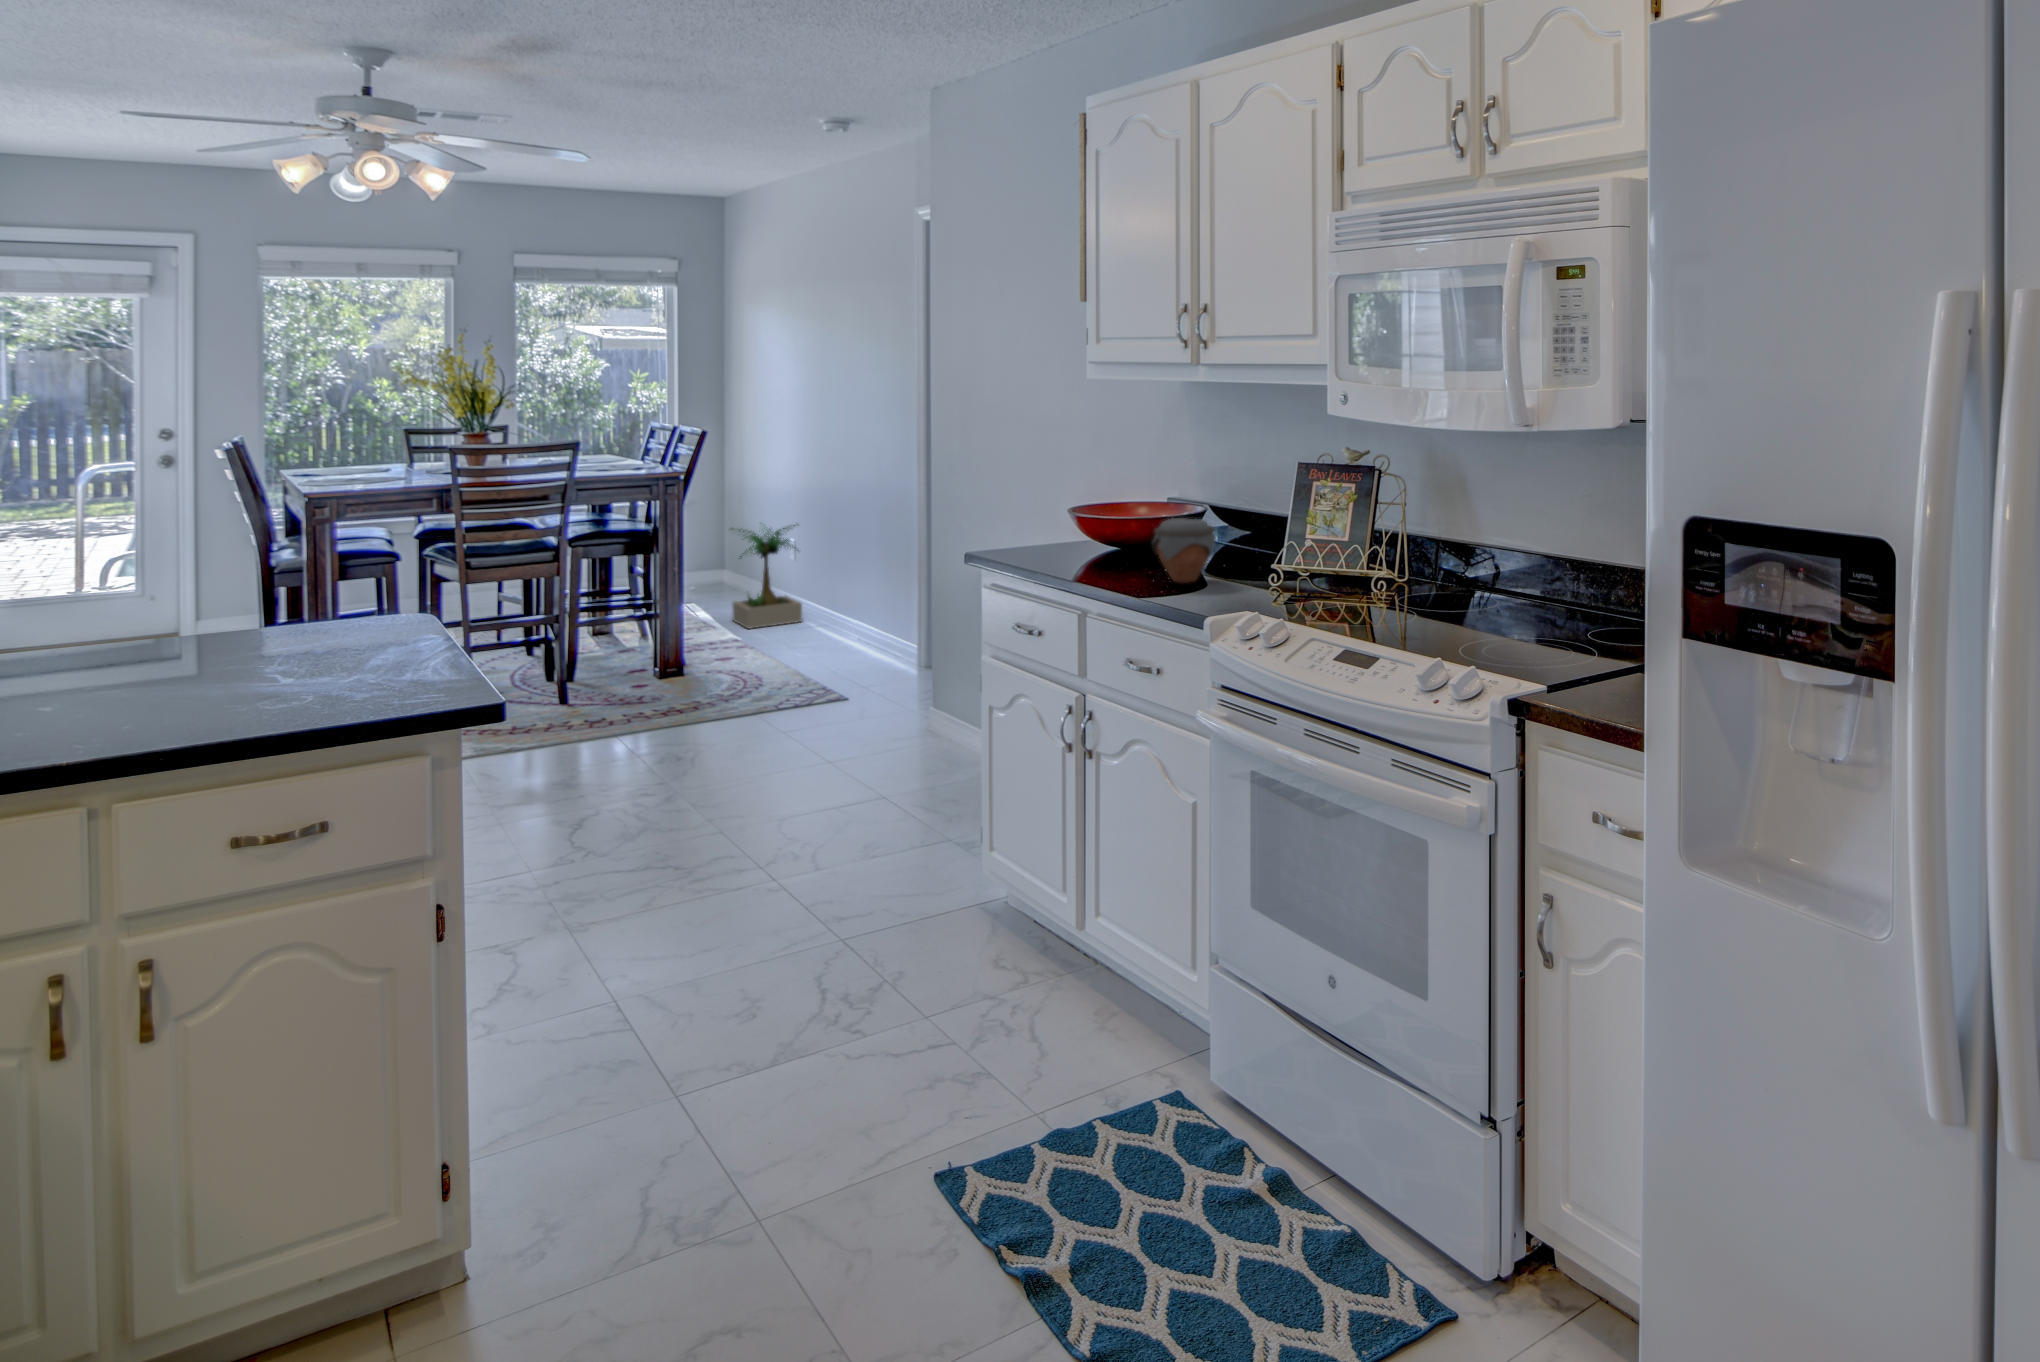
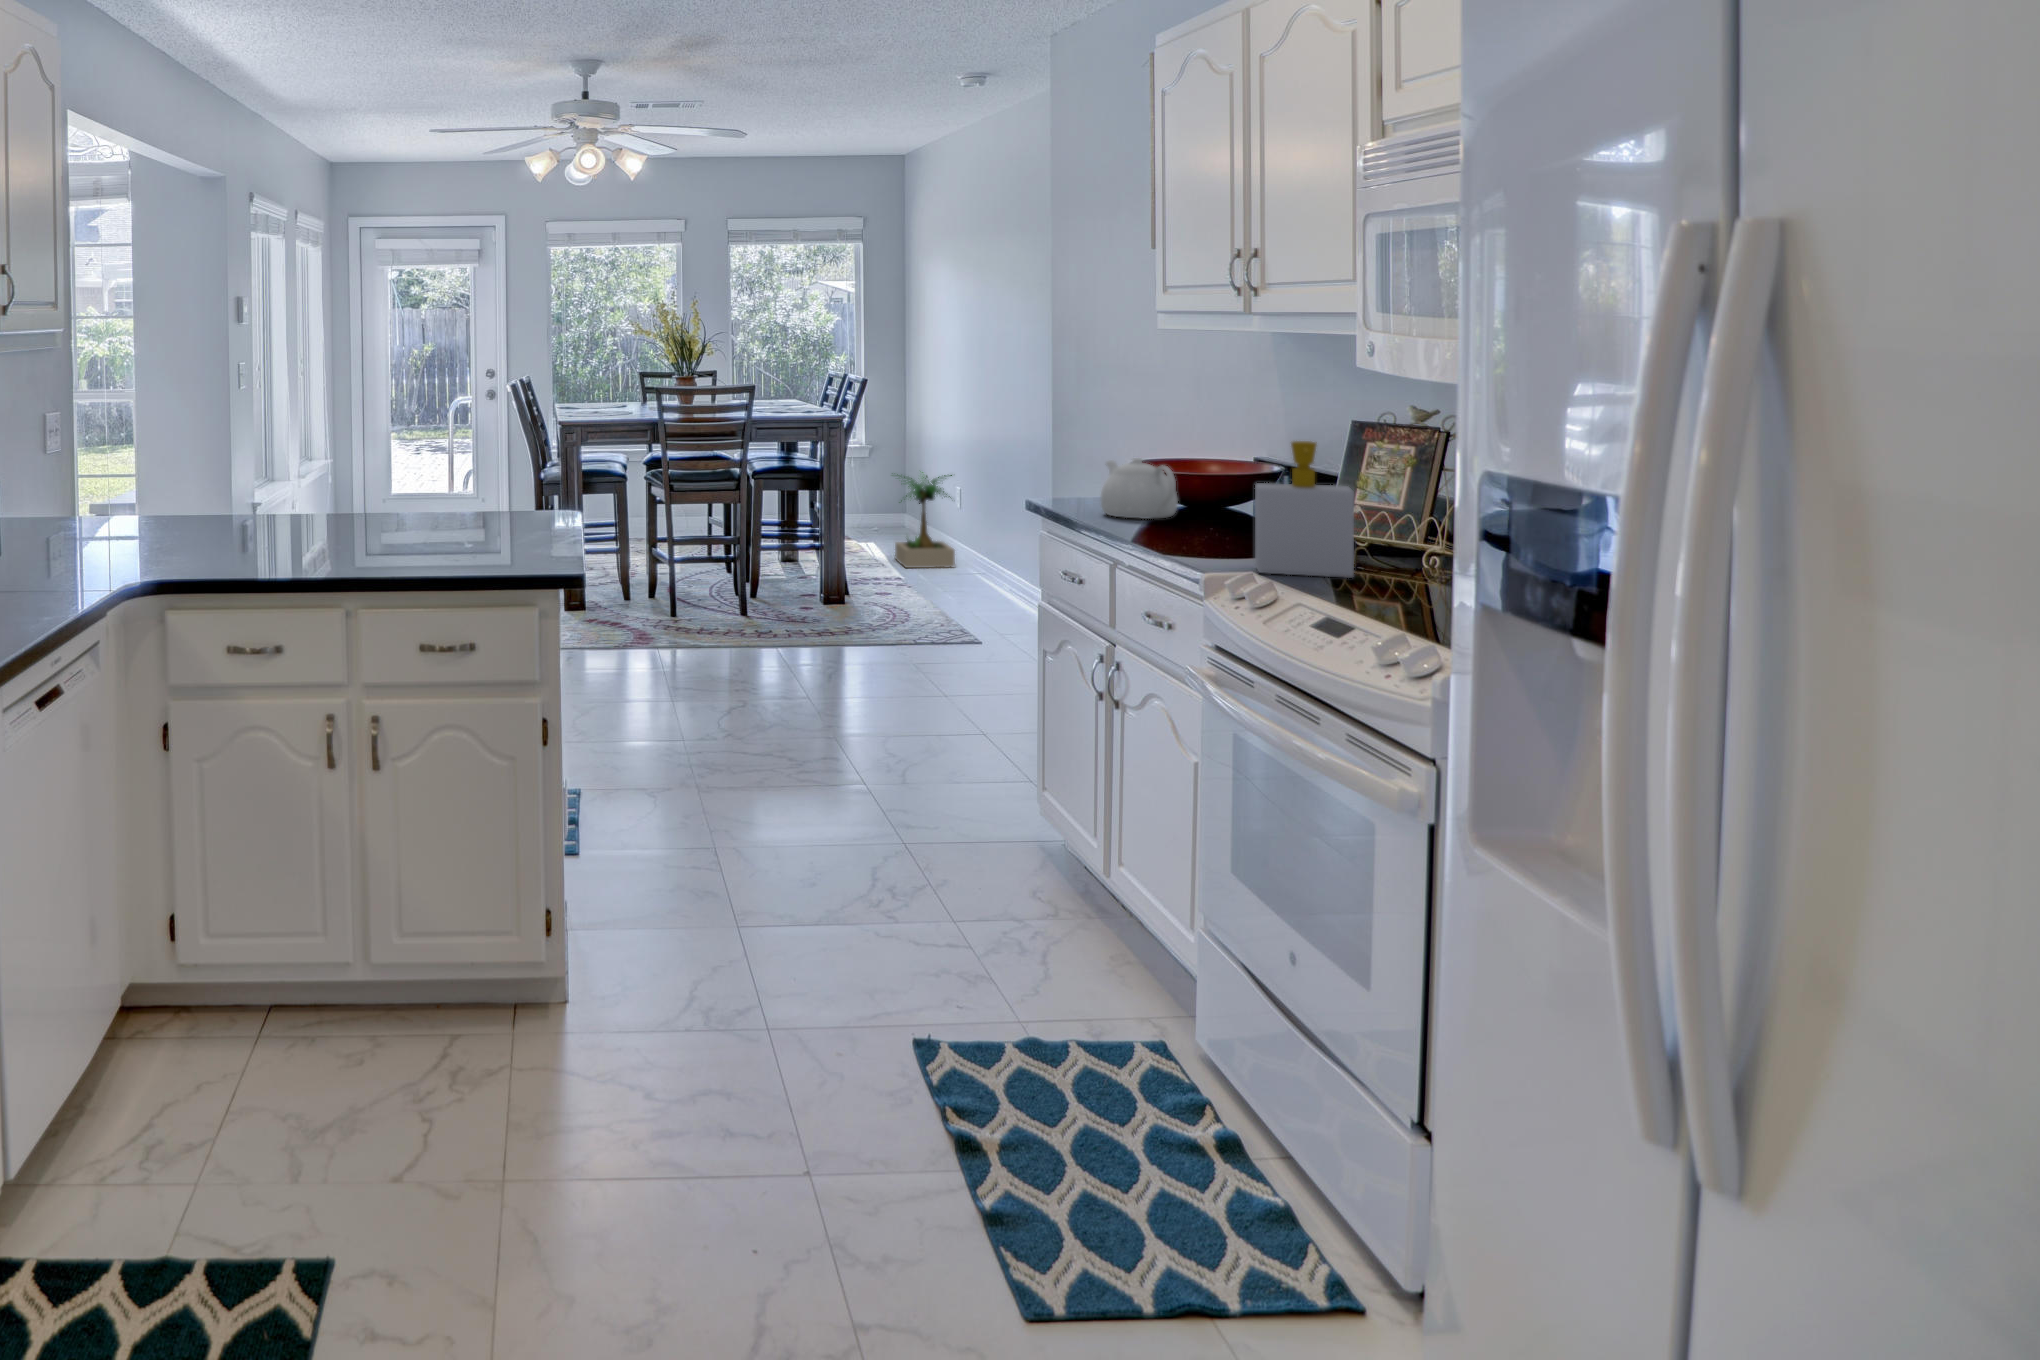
soap bottle: none [1253,485,1339,613] -> present [1255,441,1354,578]
teapot: none [1062,506,1139,566] -> present [1101,458,1178,519]
jar: present [1152,518,1216,583] -> none [1173,473,1247,540]

